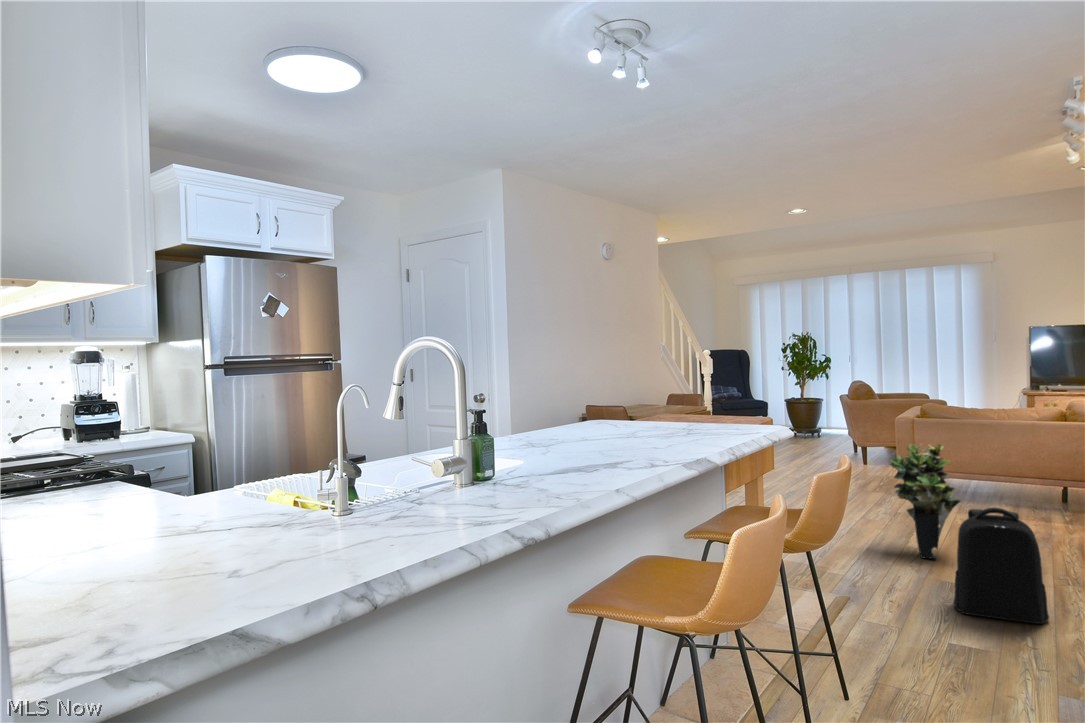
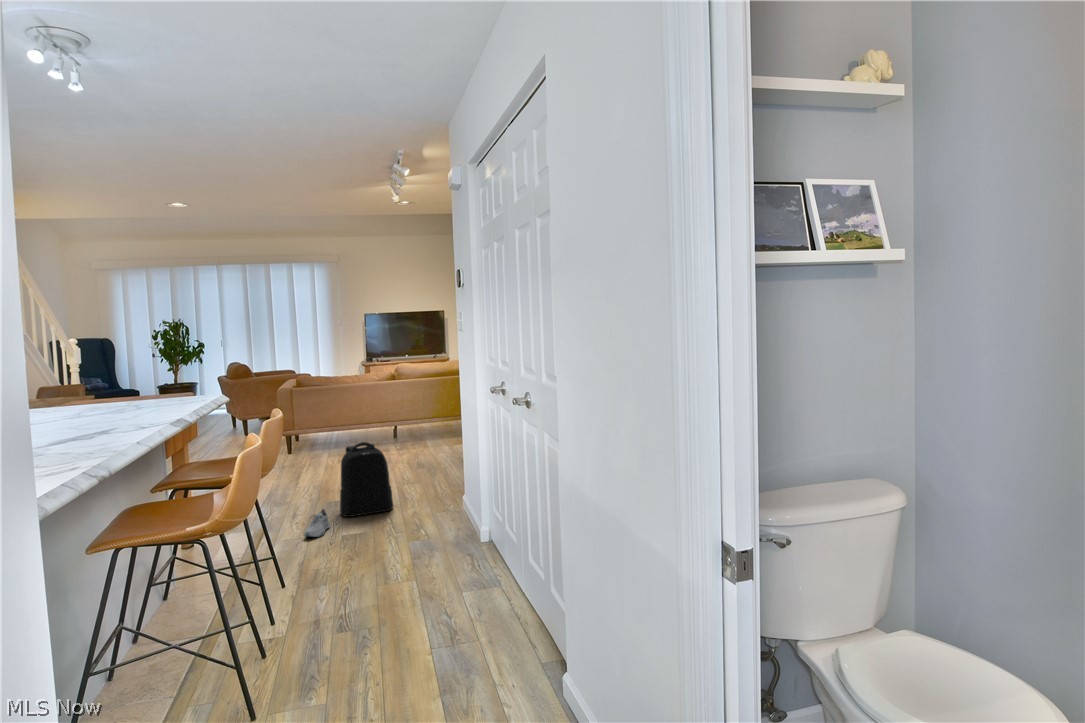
potted plant: present [890,444,962,559] -> none [285,406,336,492]
shoe: none [889,592,933,633] -> present [304,509,330,537]

